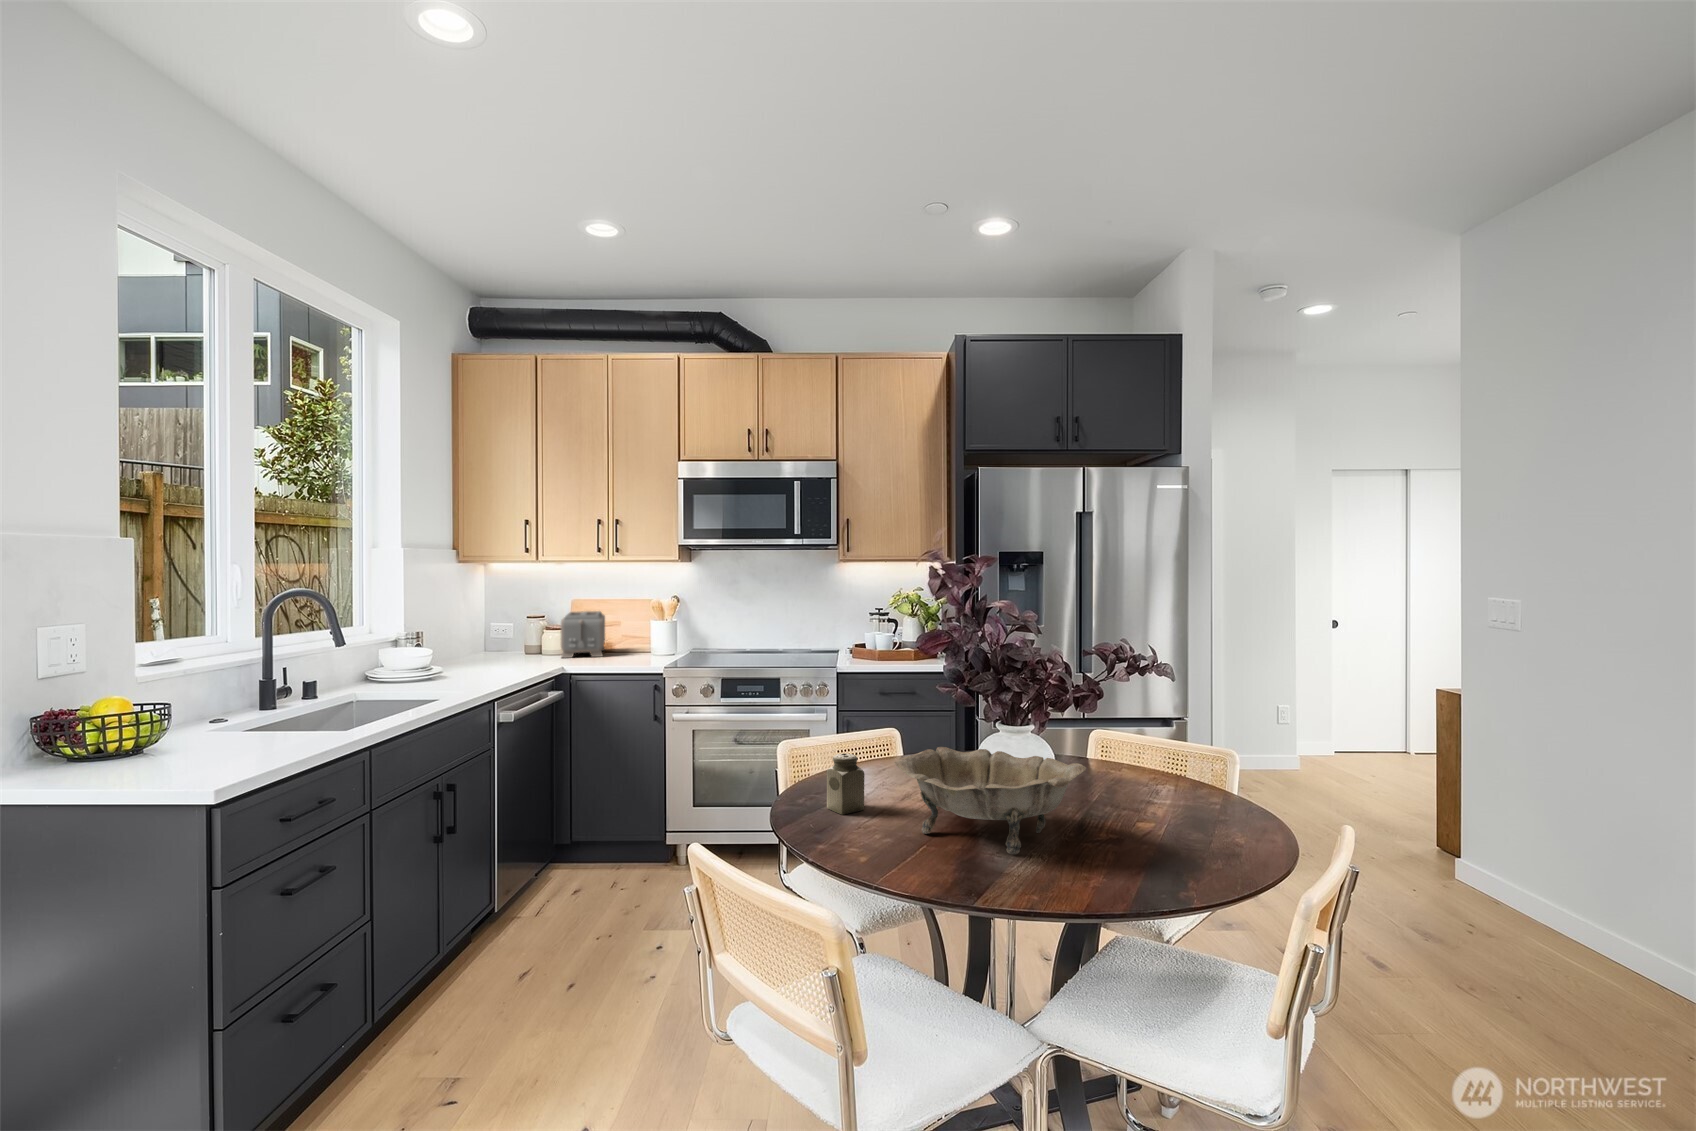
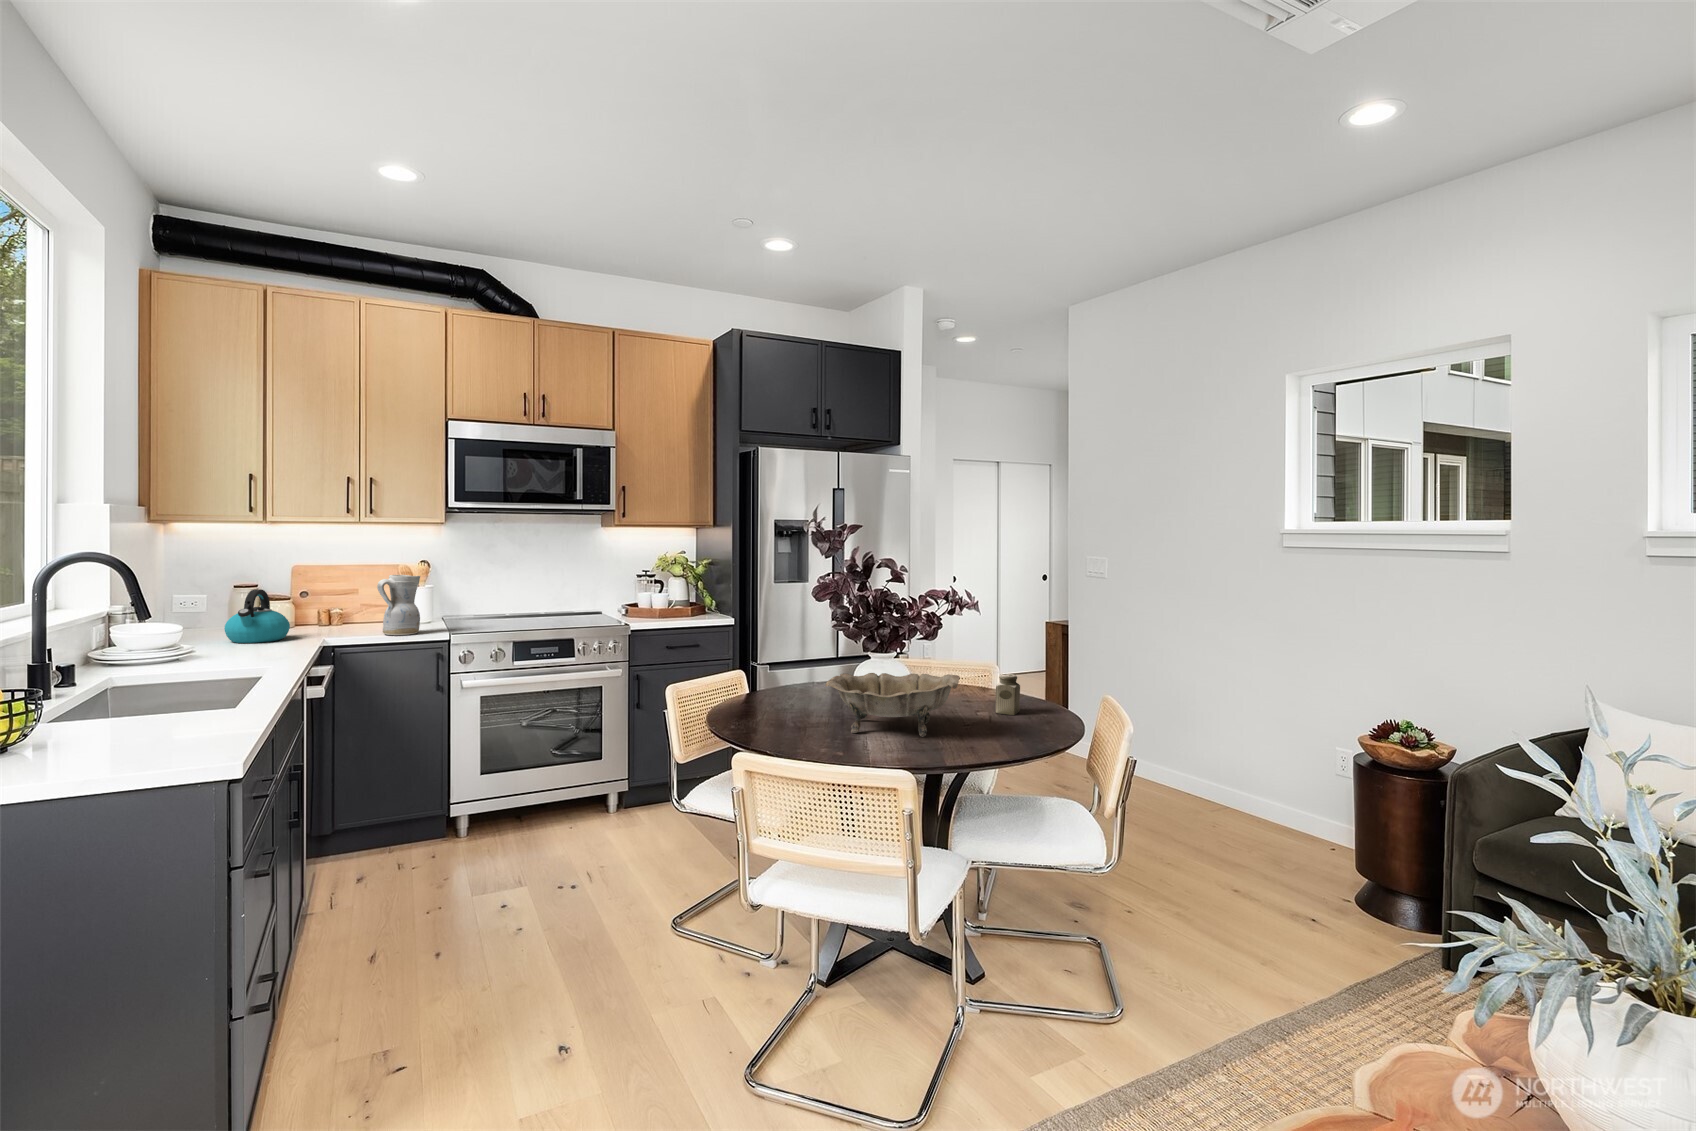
ceramic pitcher: none [604,609,644,666] -> present [377,575,420,635]
toaster: present [561,611,605,658] -> none [287,578,351,631]
kettle: none [489,620,540,667] -> present [224,589,290,643]
salt shaker: present [827,753,864,815] -> present [996,674,1020,715]

